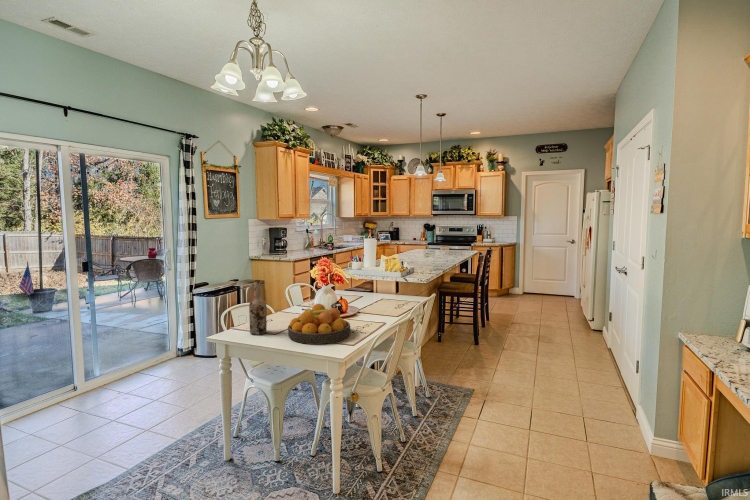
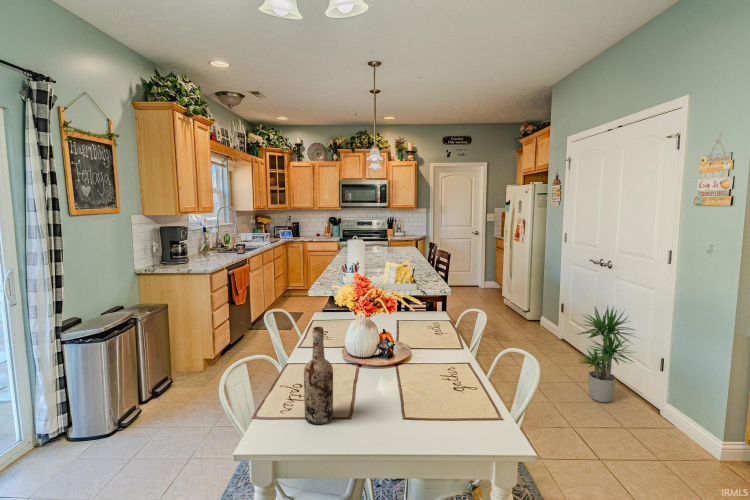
fruit bowl: present [288,304,350,344] -> none [371,352,472,429]
potted plant: none [563,305,626,398] -> present [578,306,634,402]

